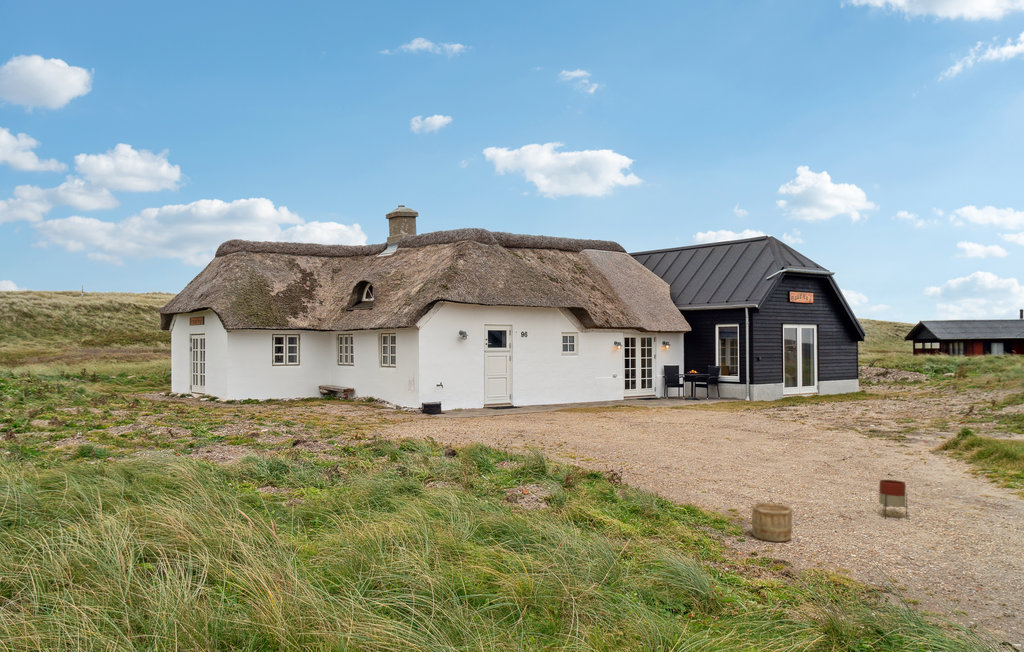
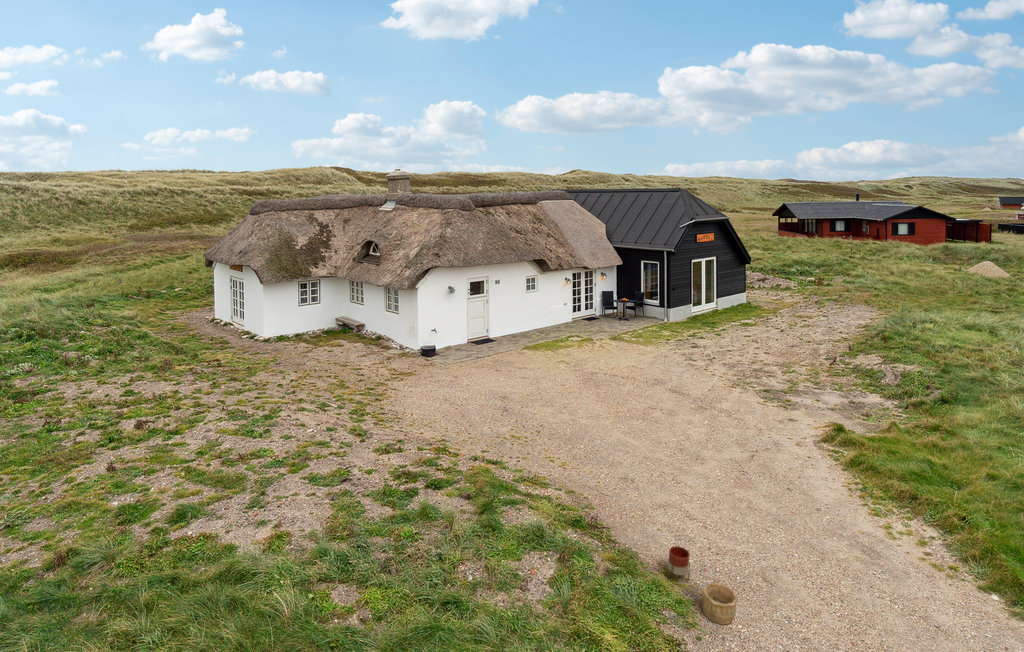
planter: present [879,480,907,519] -> present [668,546,690,579]

